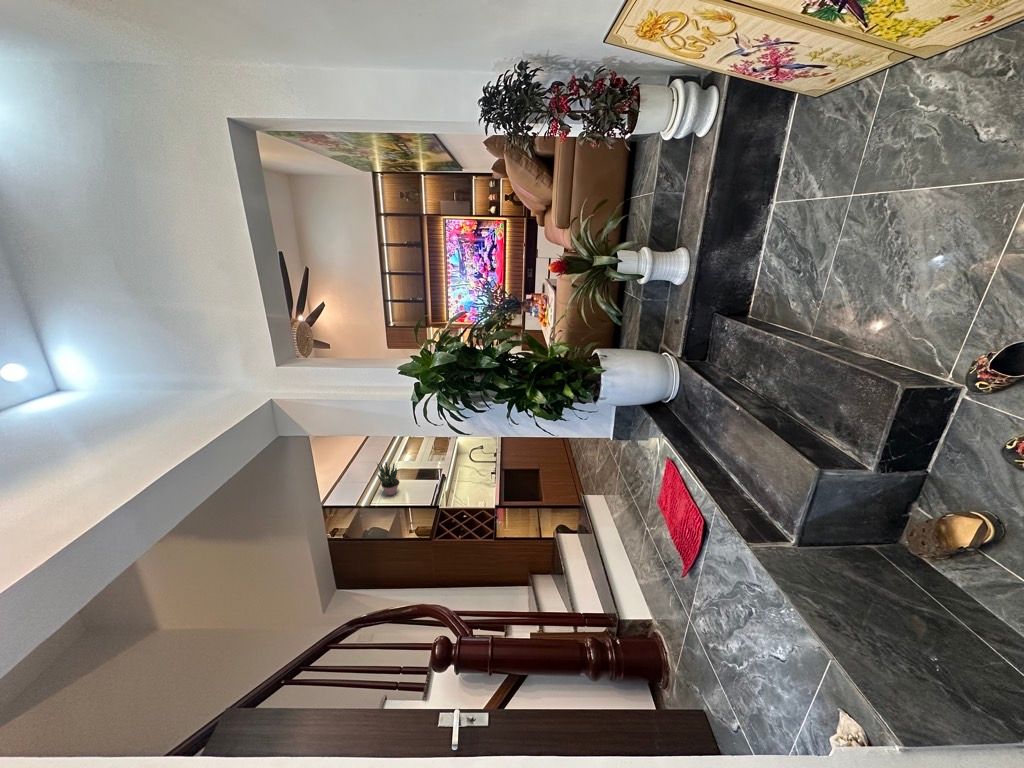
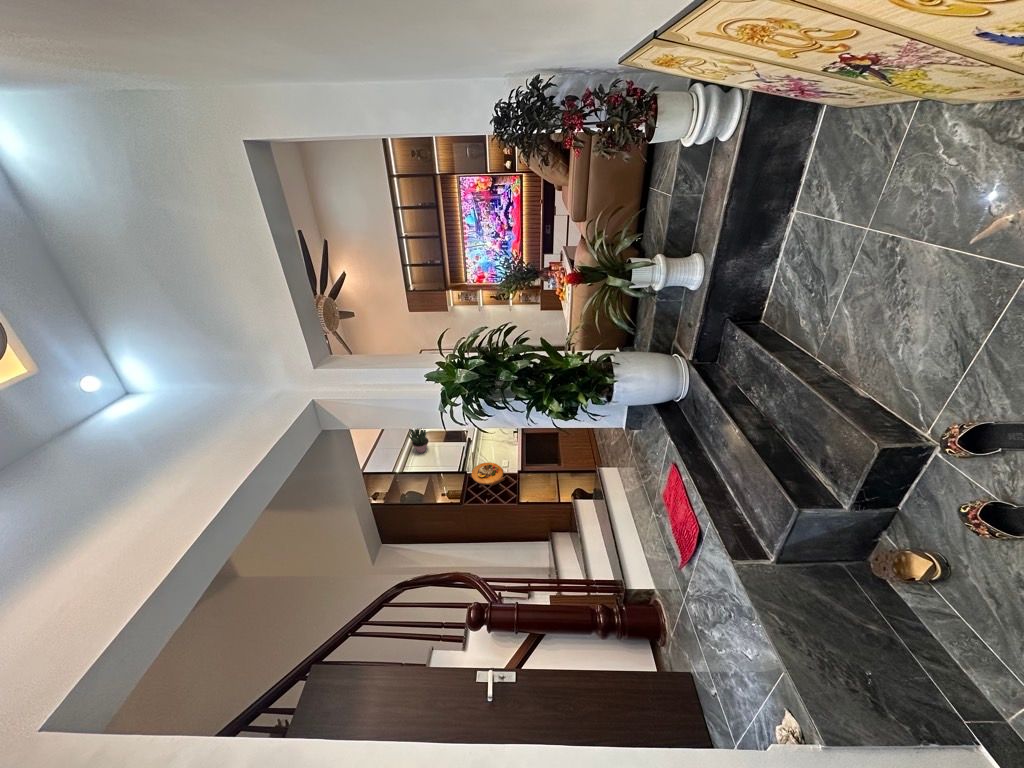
cutting board: none [445,505,481,530] -> present [472,463,504,486]

